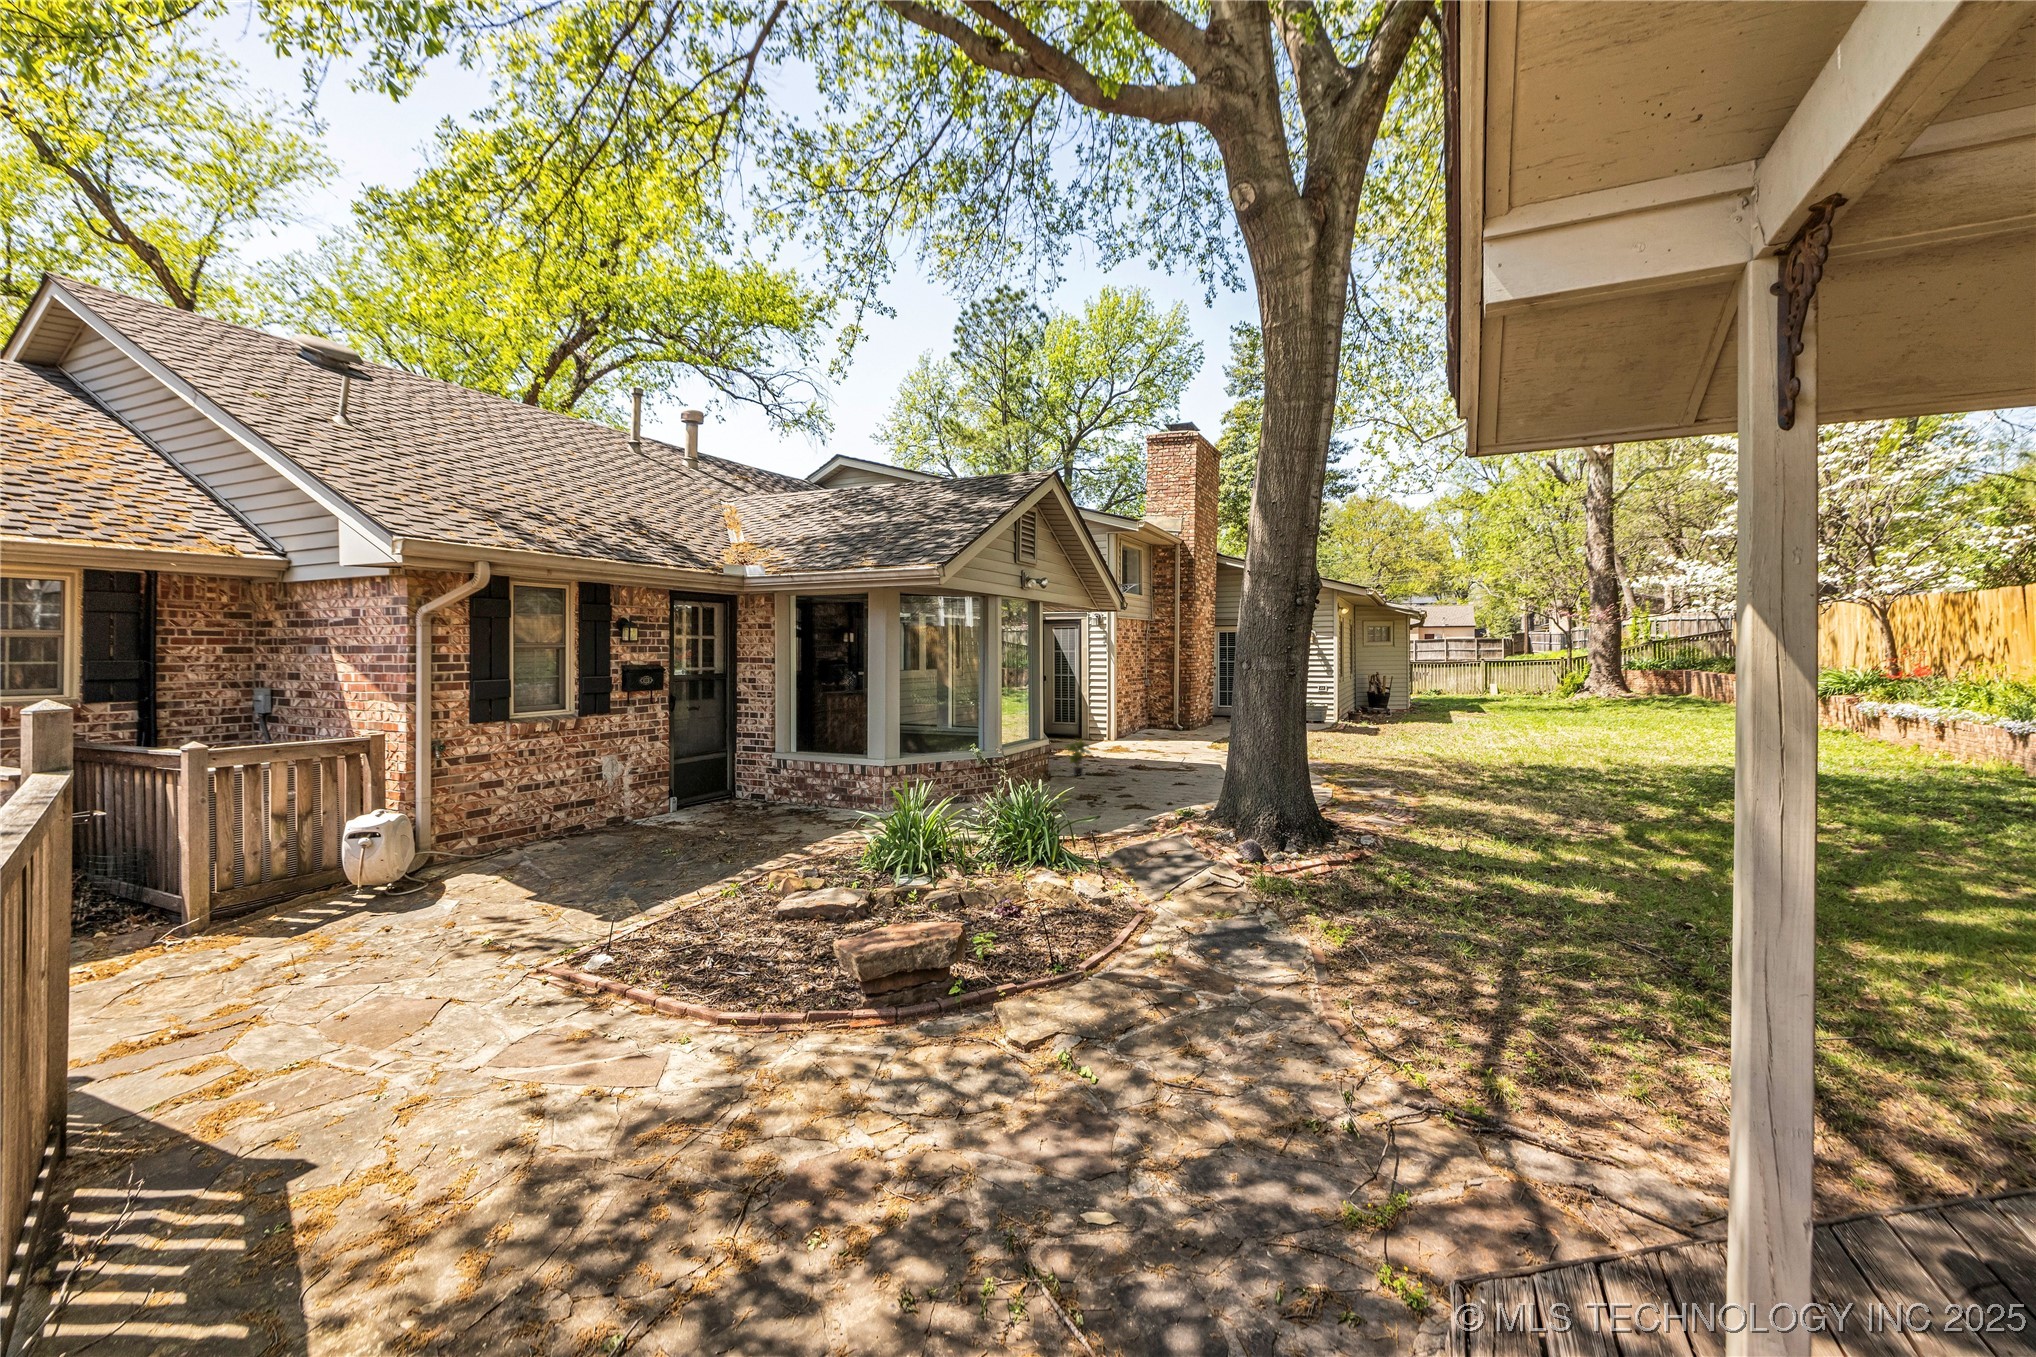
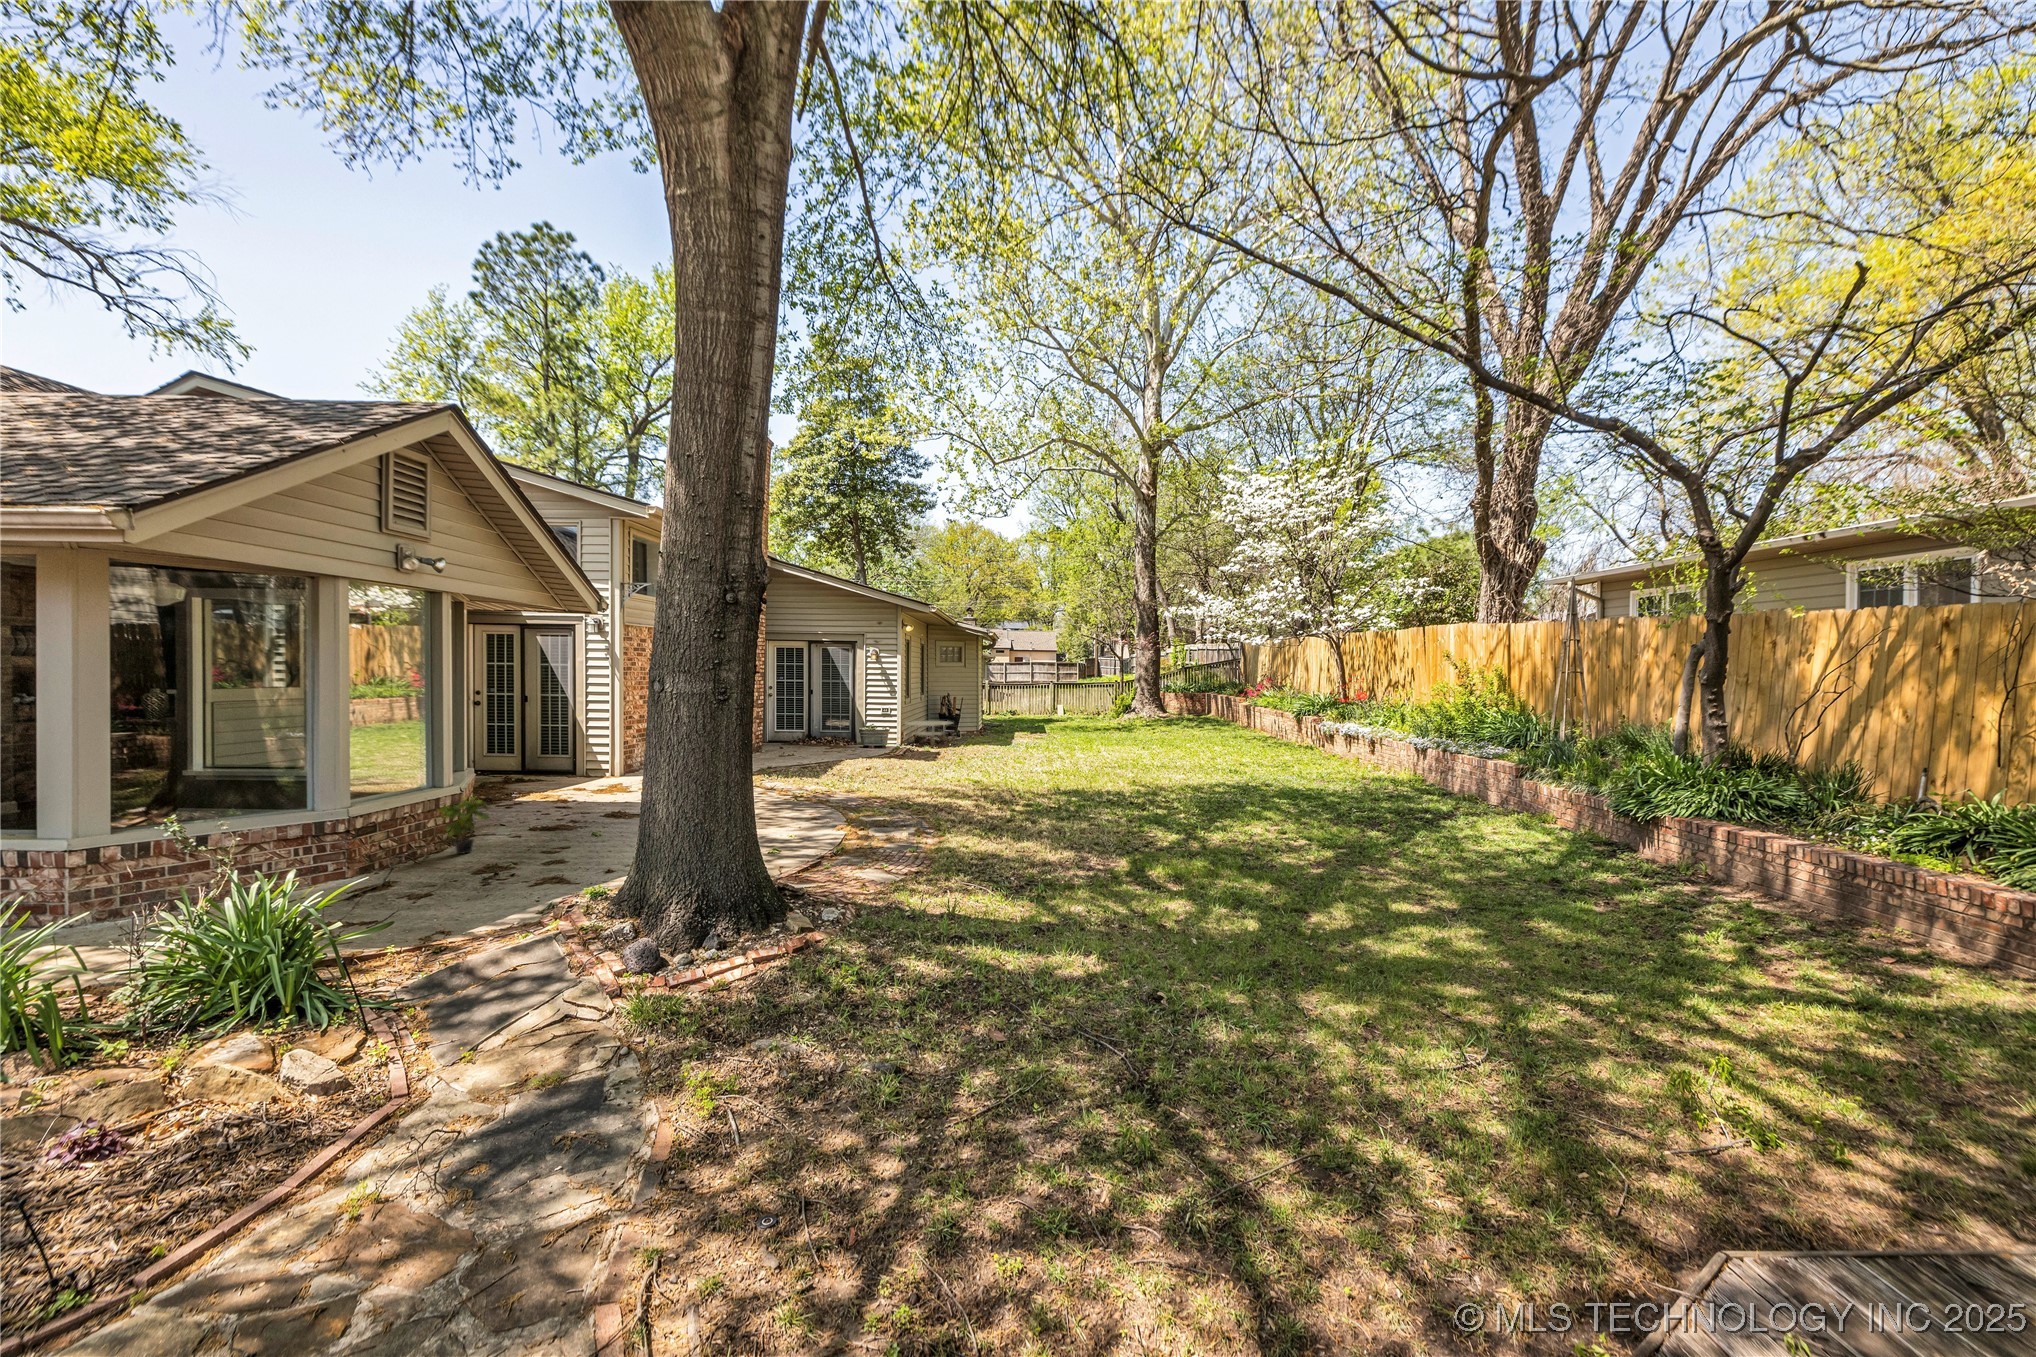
round table: none [1336,698,1386,721] -> present [906,721,952,745]

